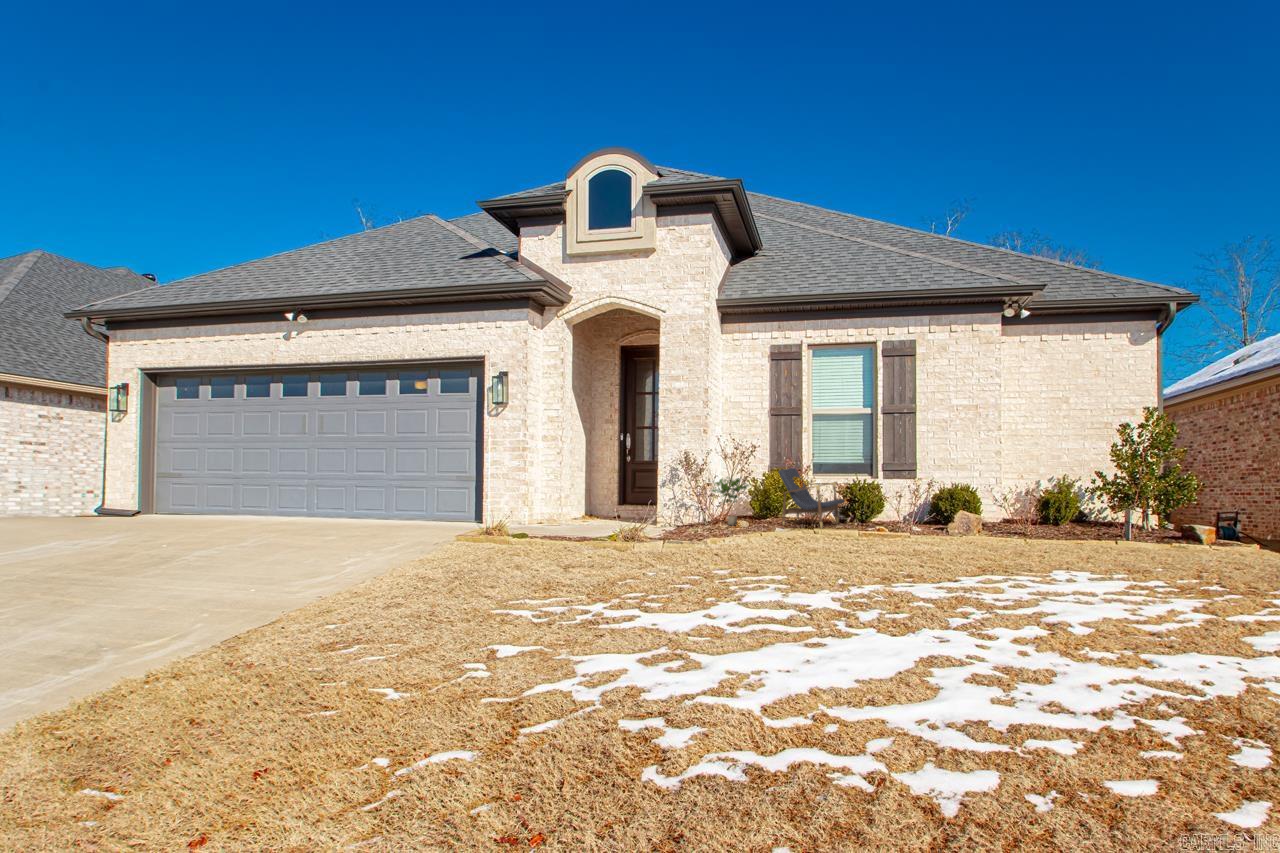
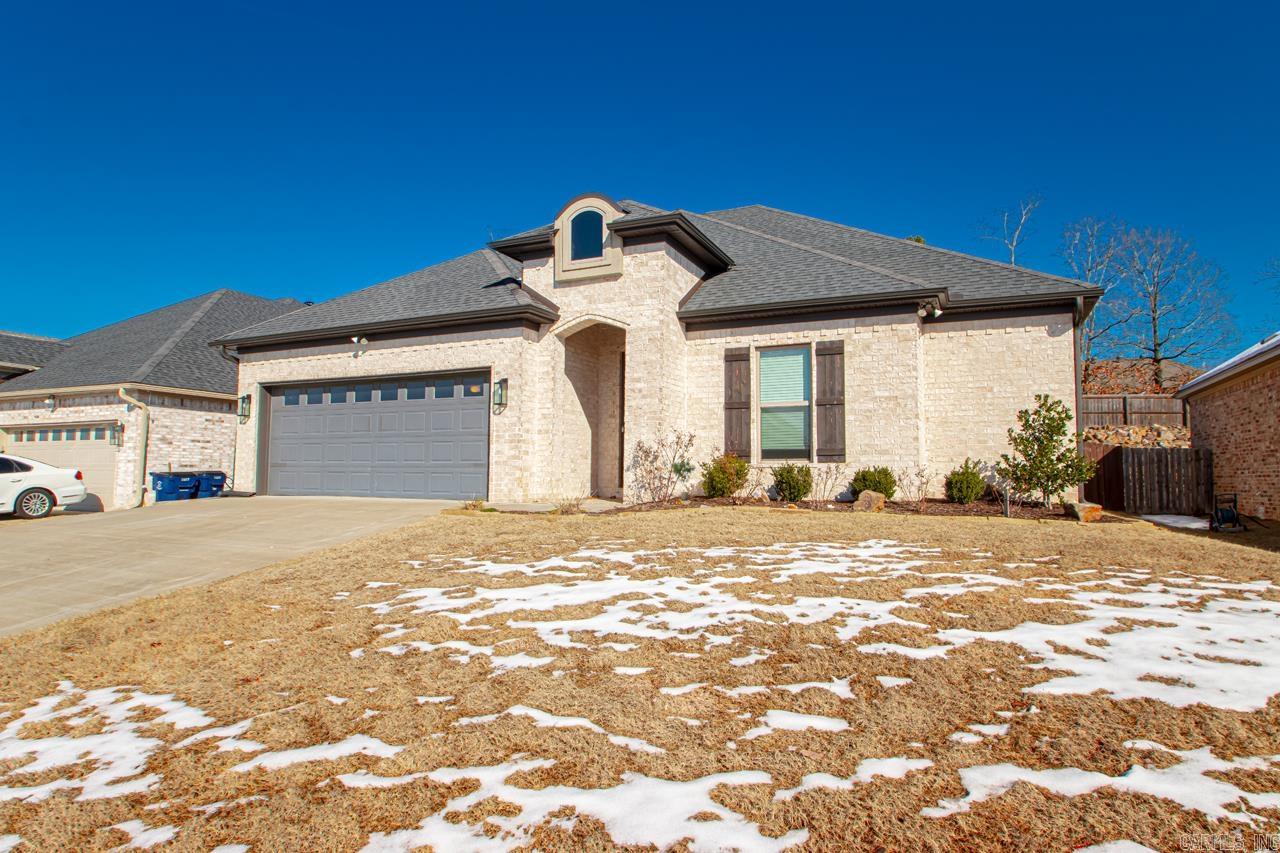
lounge chair: present [779,468,844,528] -> none [721,452,778,503]

